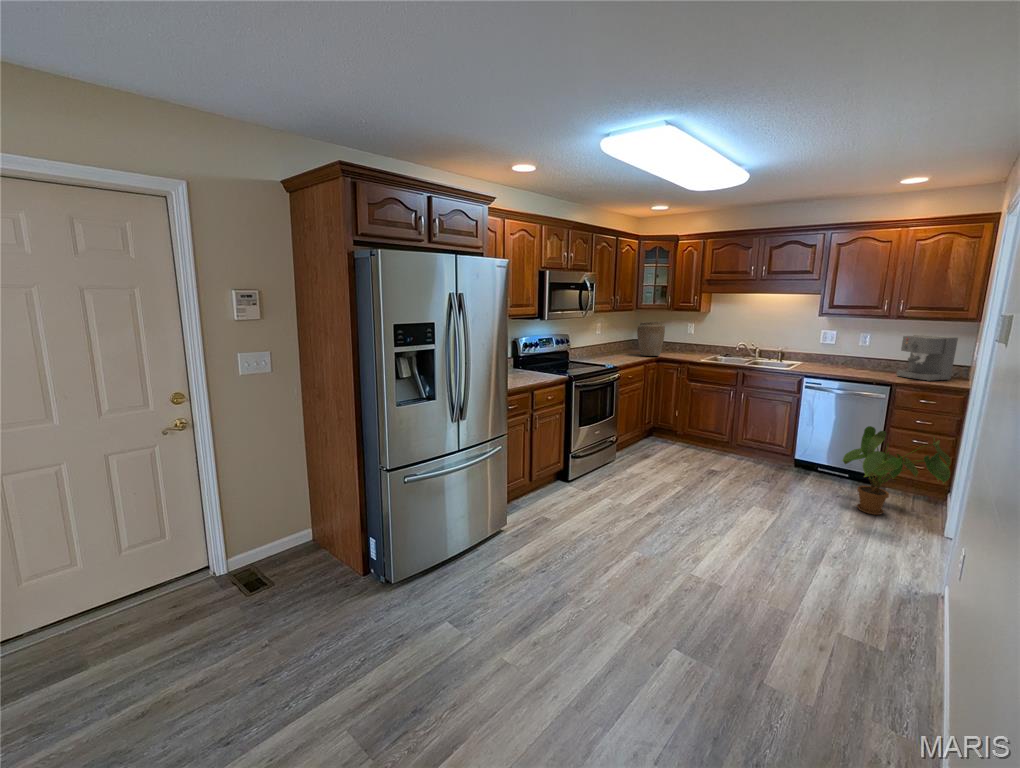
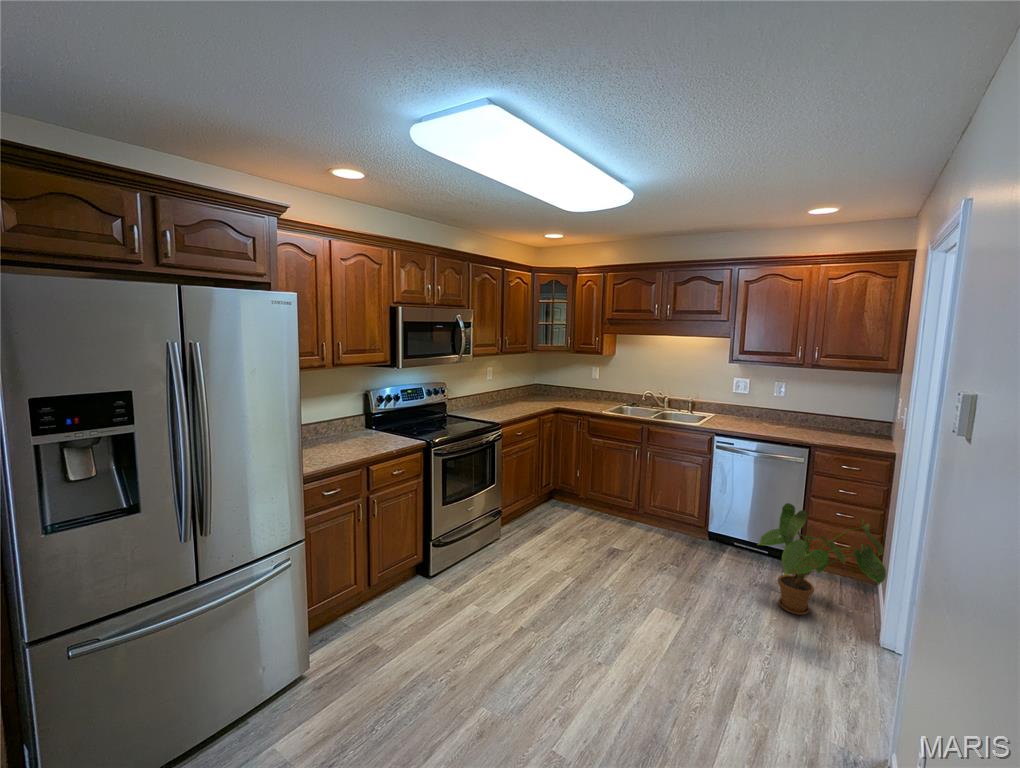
vase: present [637,322,665,356] -> none [534,365,564,405]
coffee maker: present [897,335,958,381] -> none [814,386,878,442]

